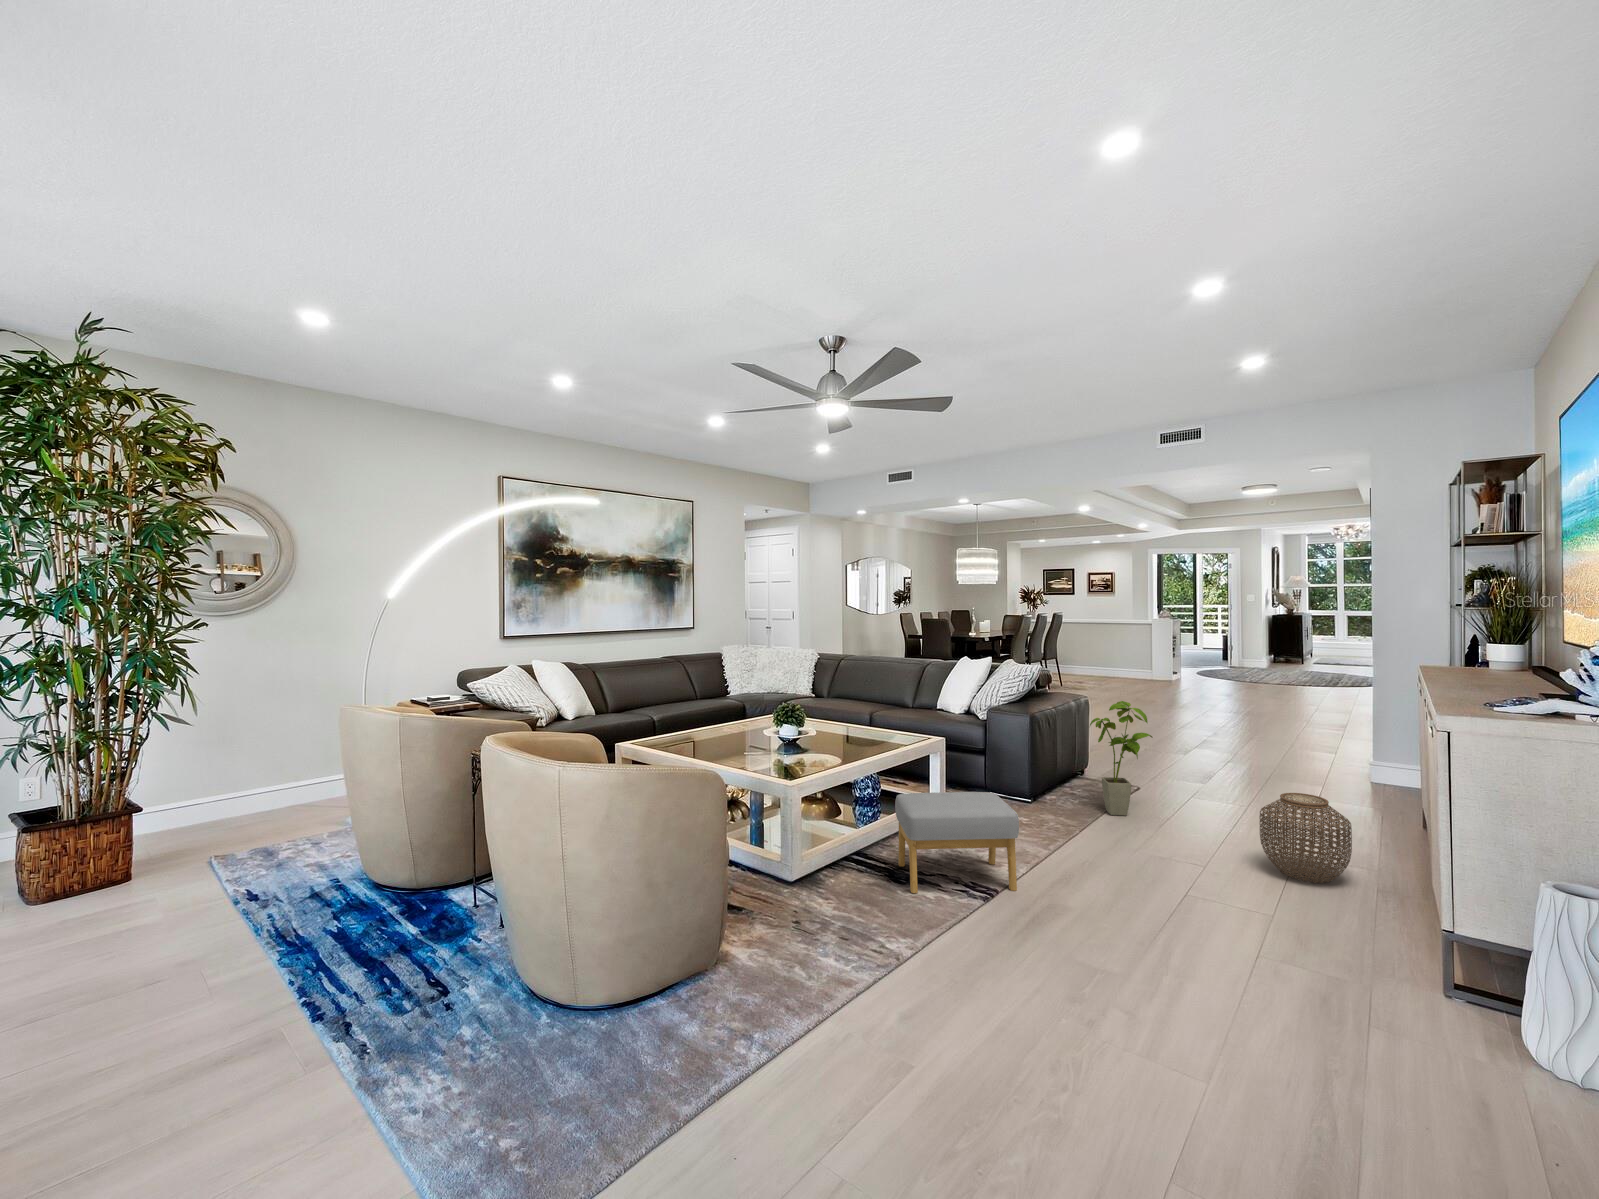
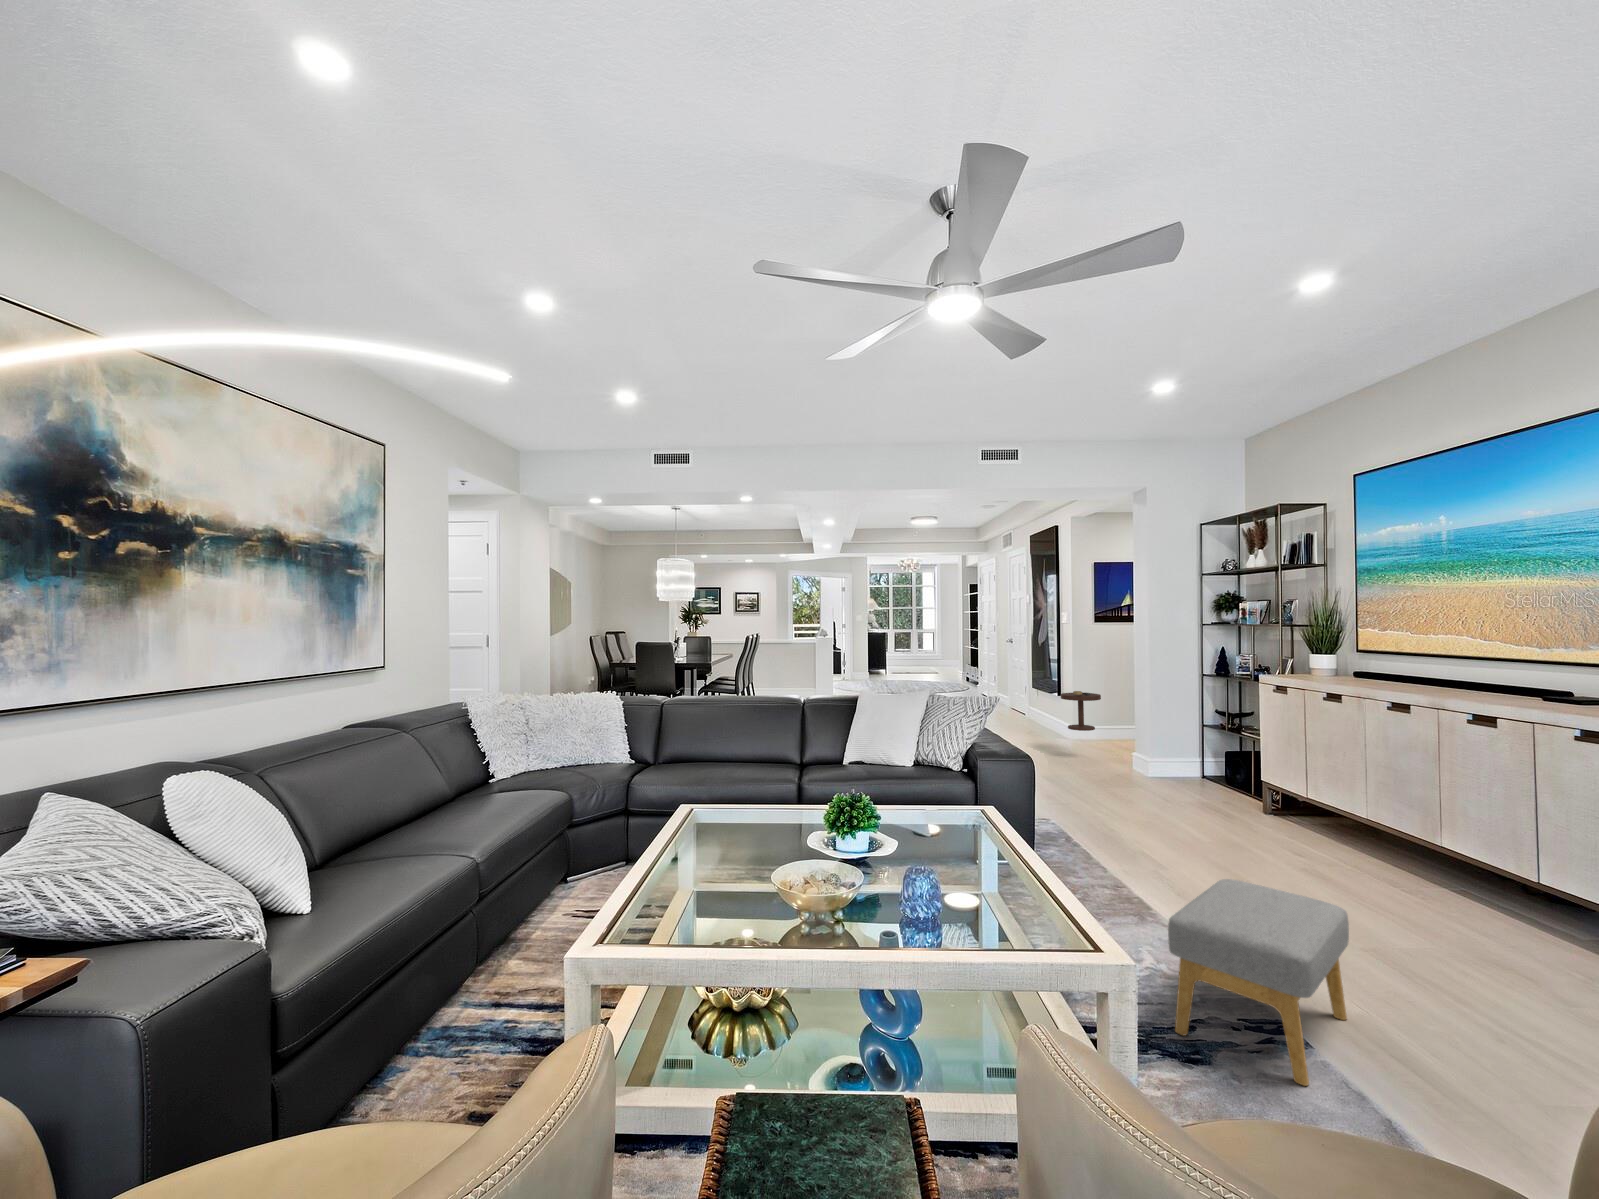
side table: none [1258,681,1307,757] -> present [1061,691,1101,731]
house plant: present [1090,701,1153,816] -> none [1110,727,1185,862]
woven basket: present [1259,793,1352,883] -> none [1345,805,1445,897]

